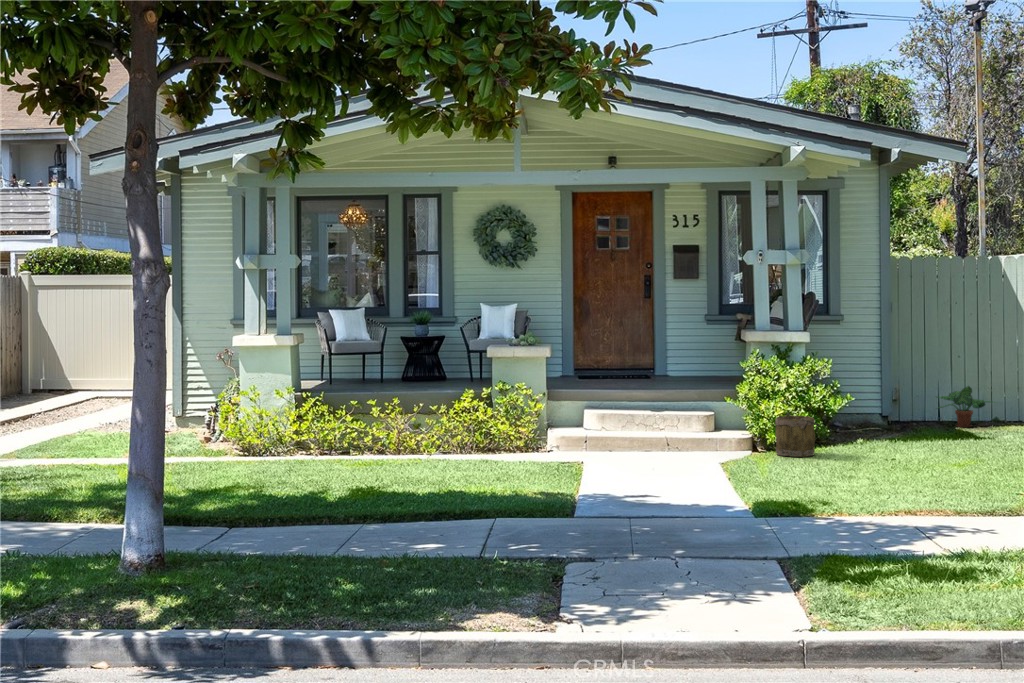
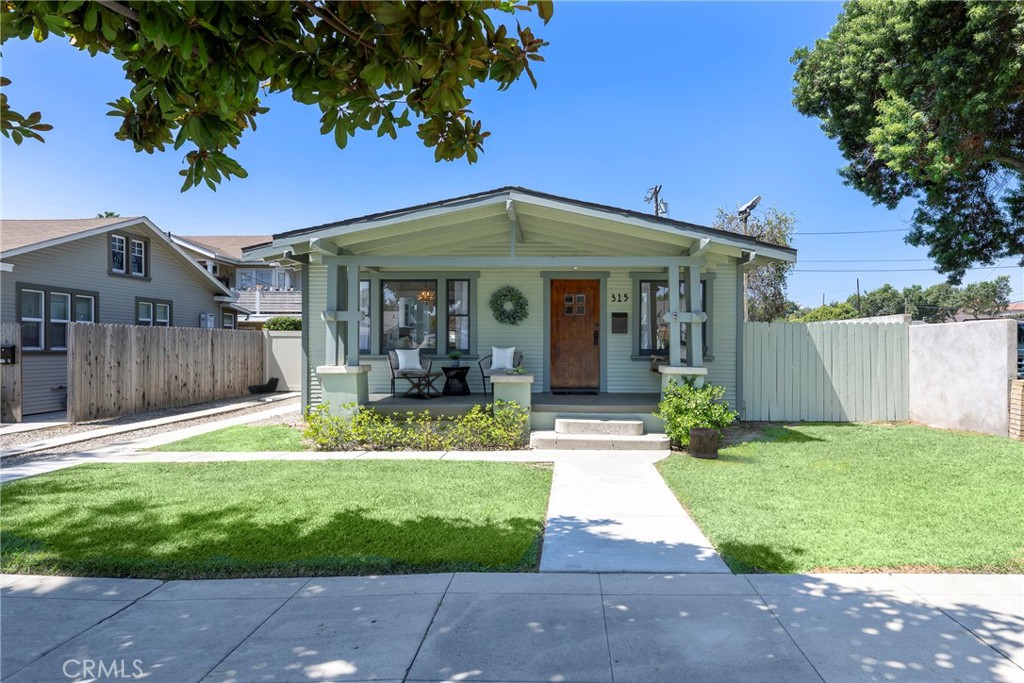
footstool: none [339,343,406,386] -> present [401,372,443,399]
lounge chair: none [42,360,97,403] -> present [248,377,279,401]
potted plant: present [937,386,989,427] -> none [784,404,831,432]

